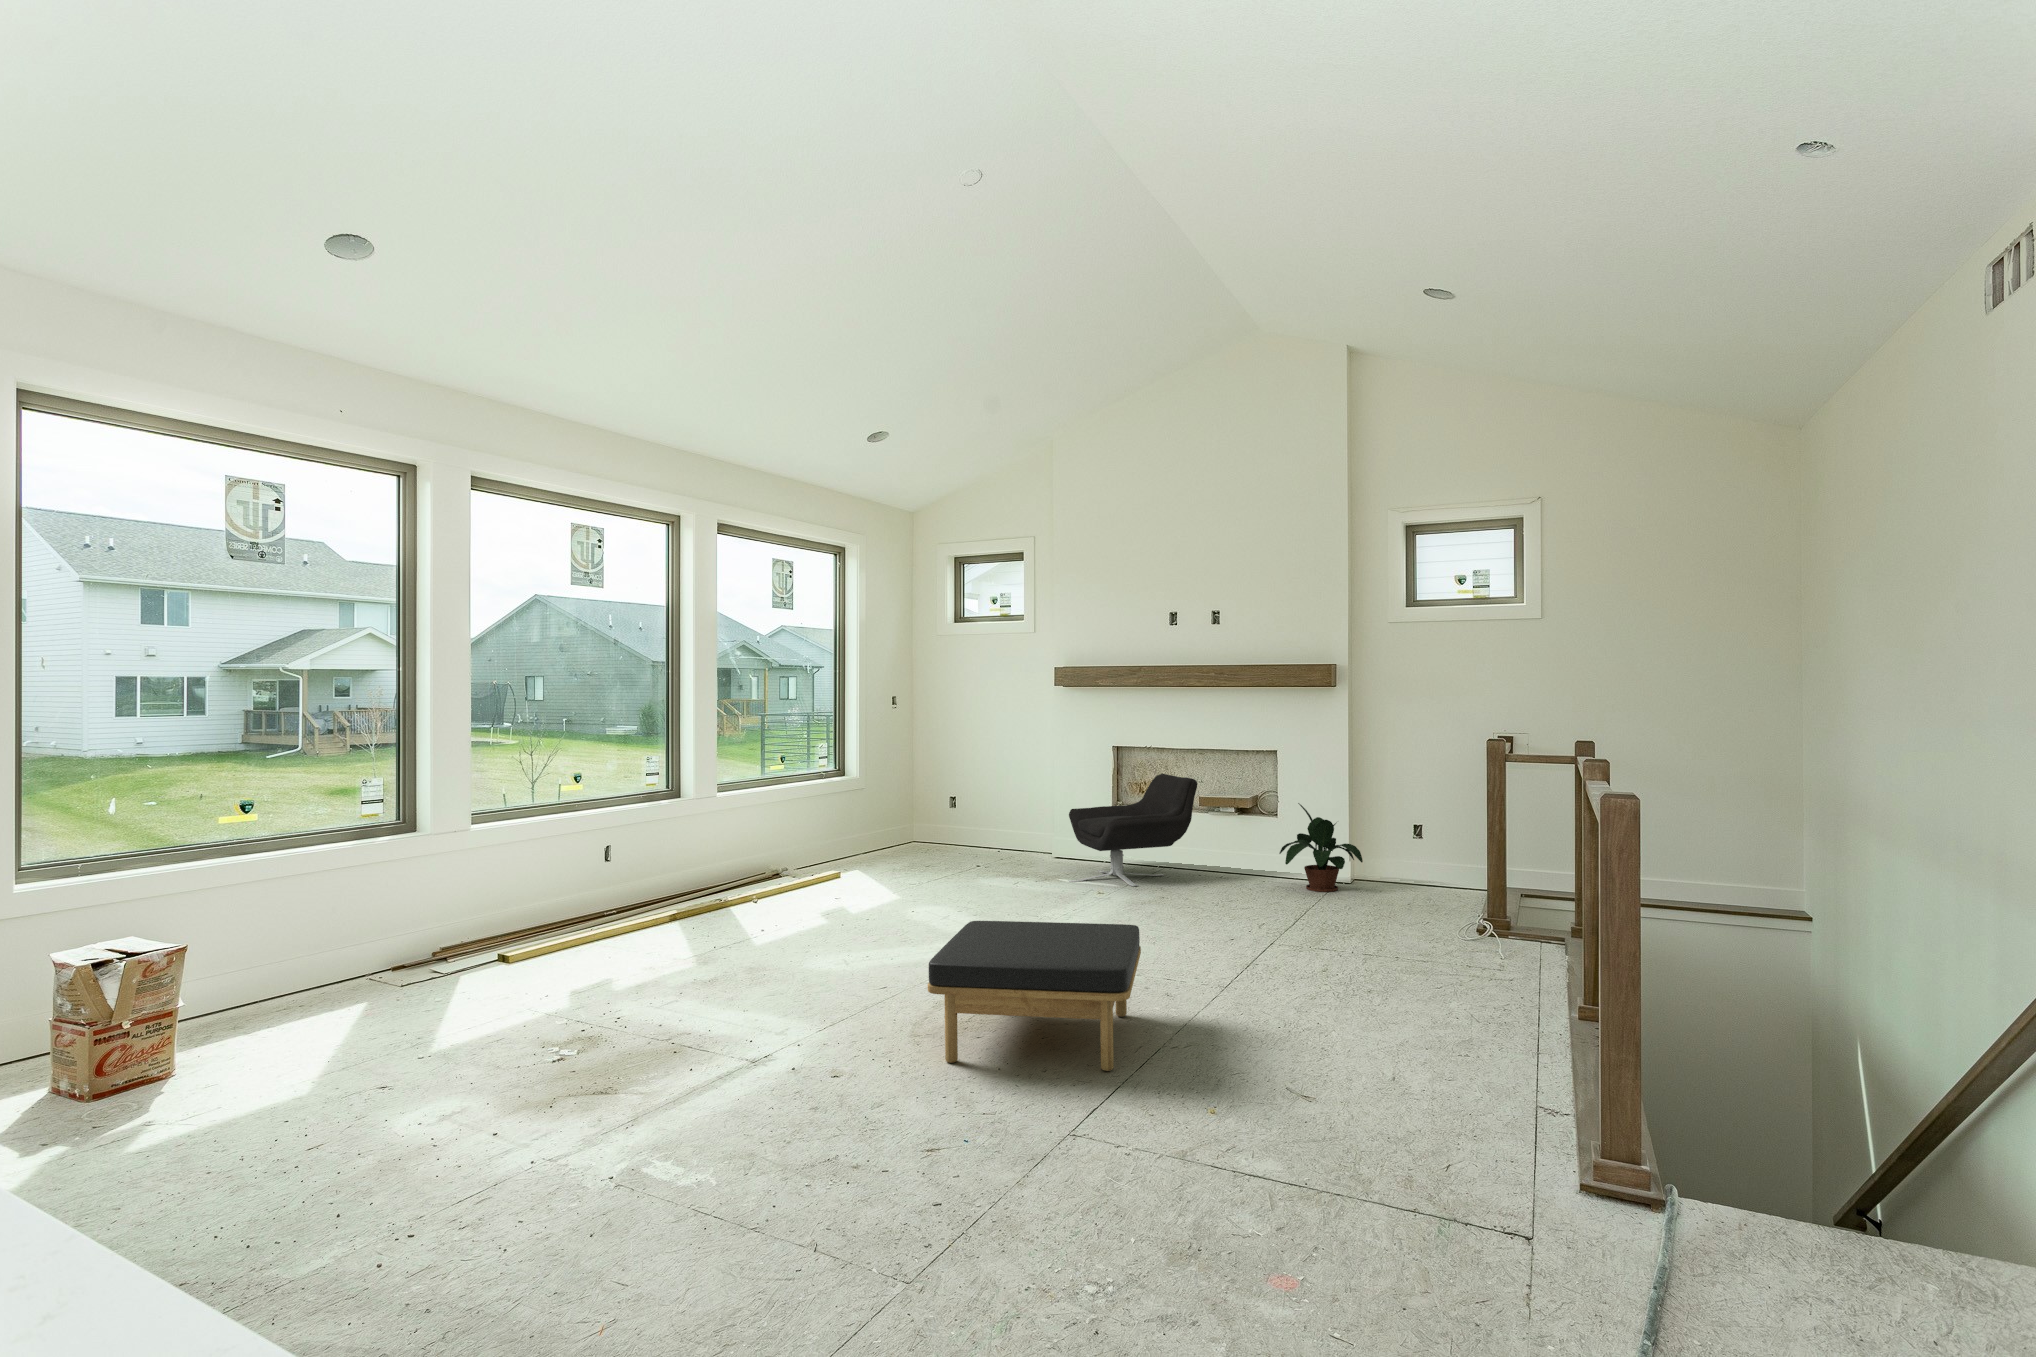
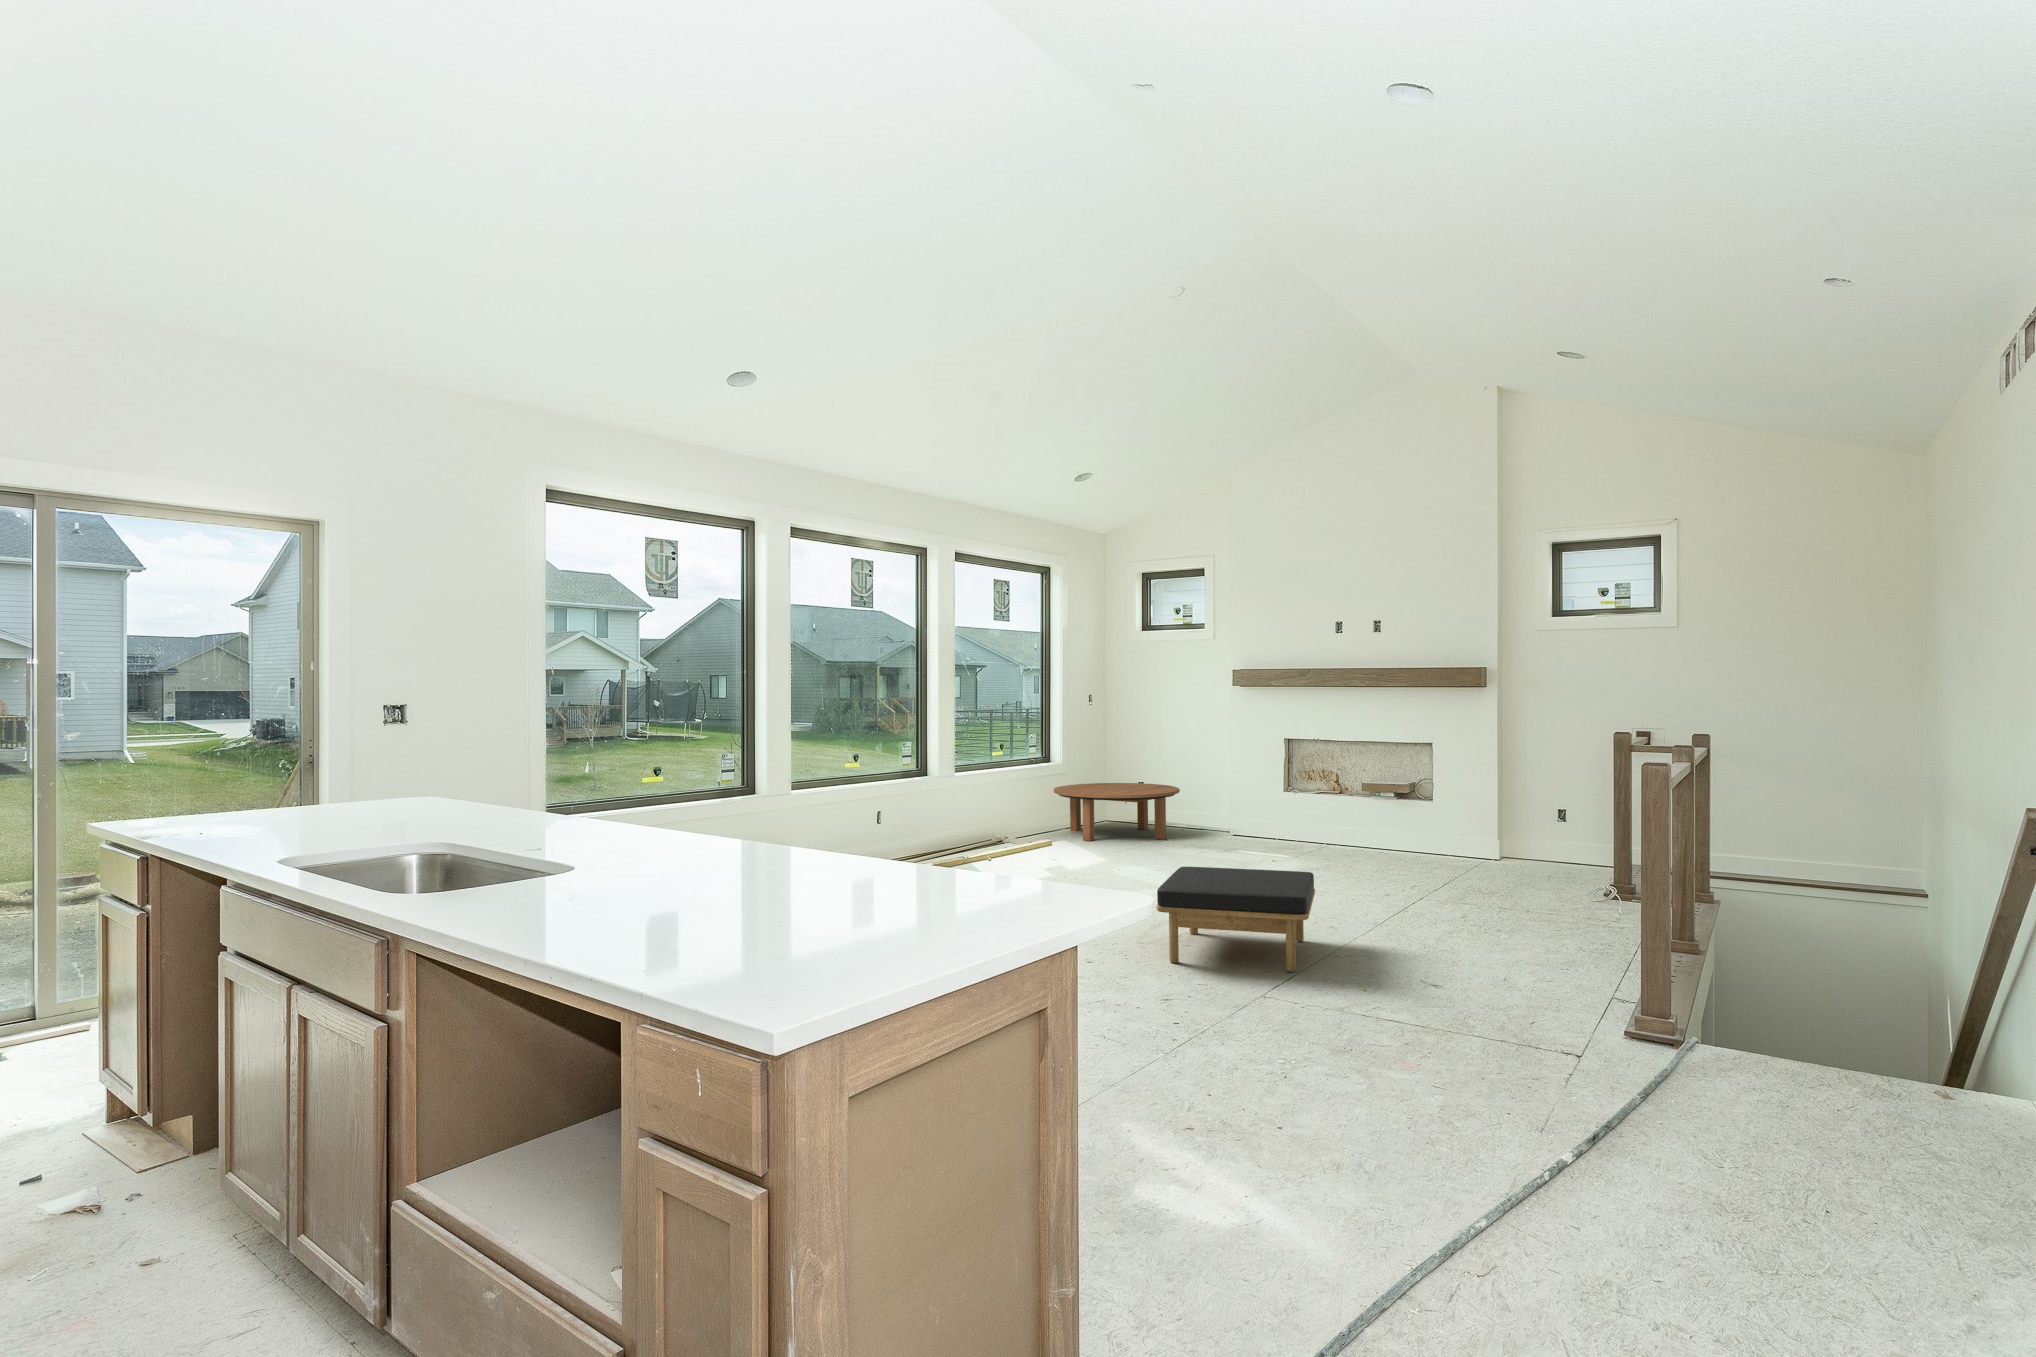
lounge chair: present [1069,774,1197,886] -> none [1246,762,1360,856]
coffee table: none [845,800,994,872] -> present [1054,783,1180,841]
potted plant: present [1279,803,1363,892] -> none [1433,787,1508,865]

